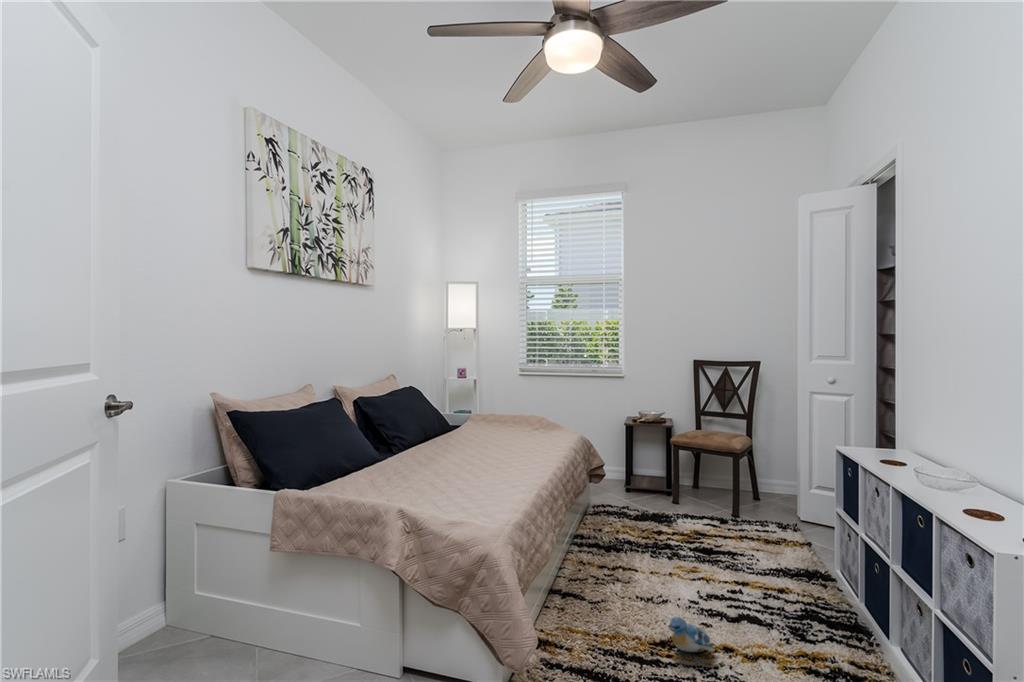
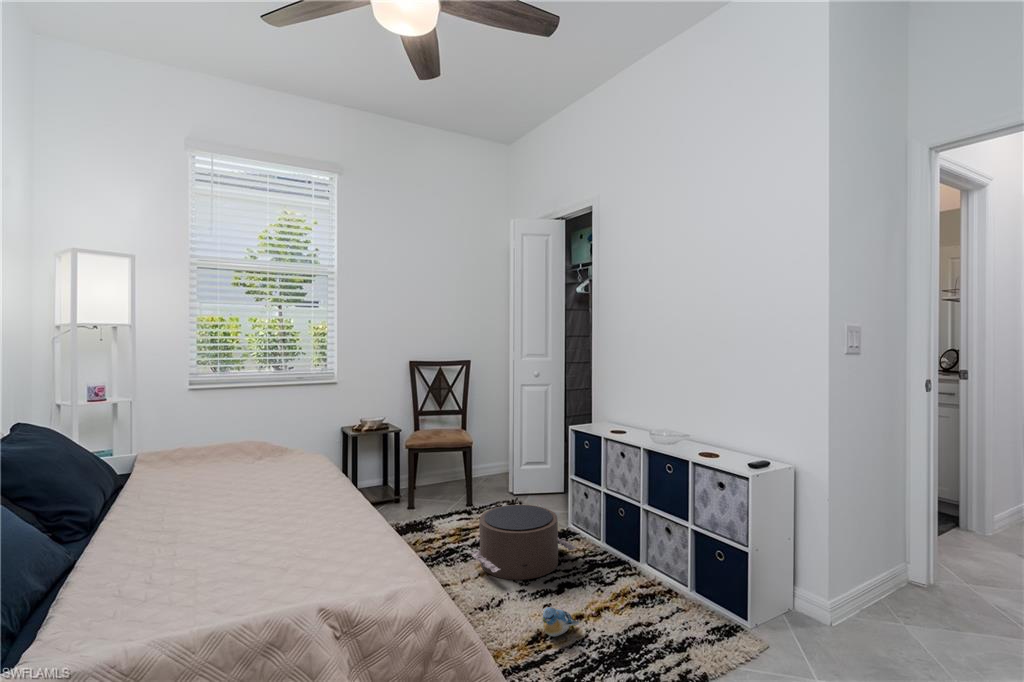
pouf: none [670,515,793,600] -> present [471,505,576,580]

